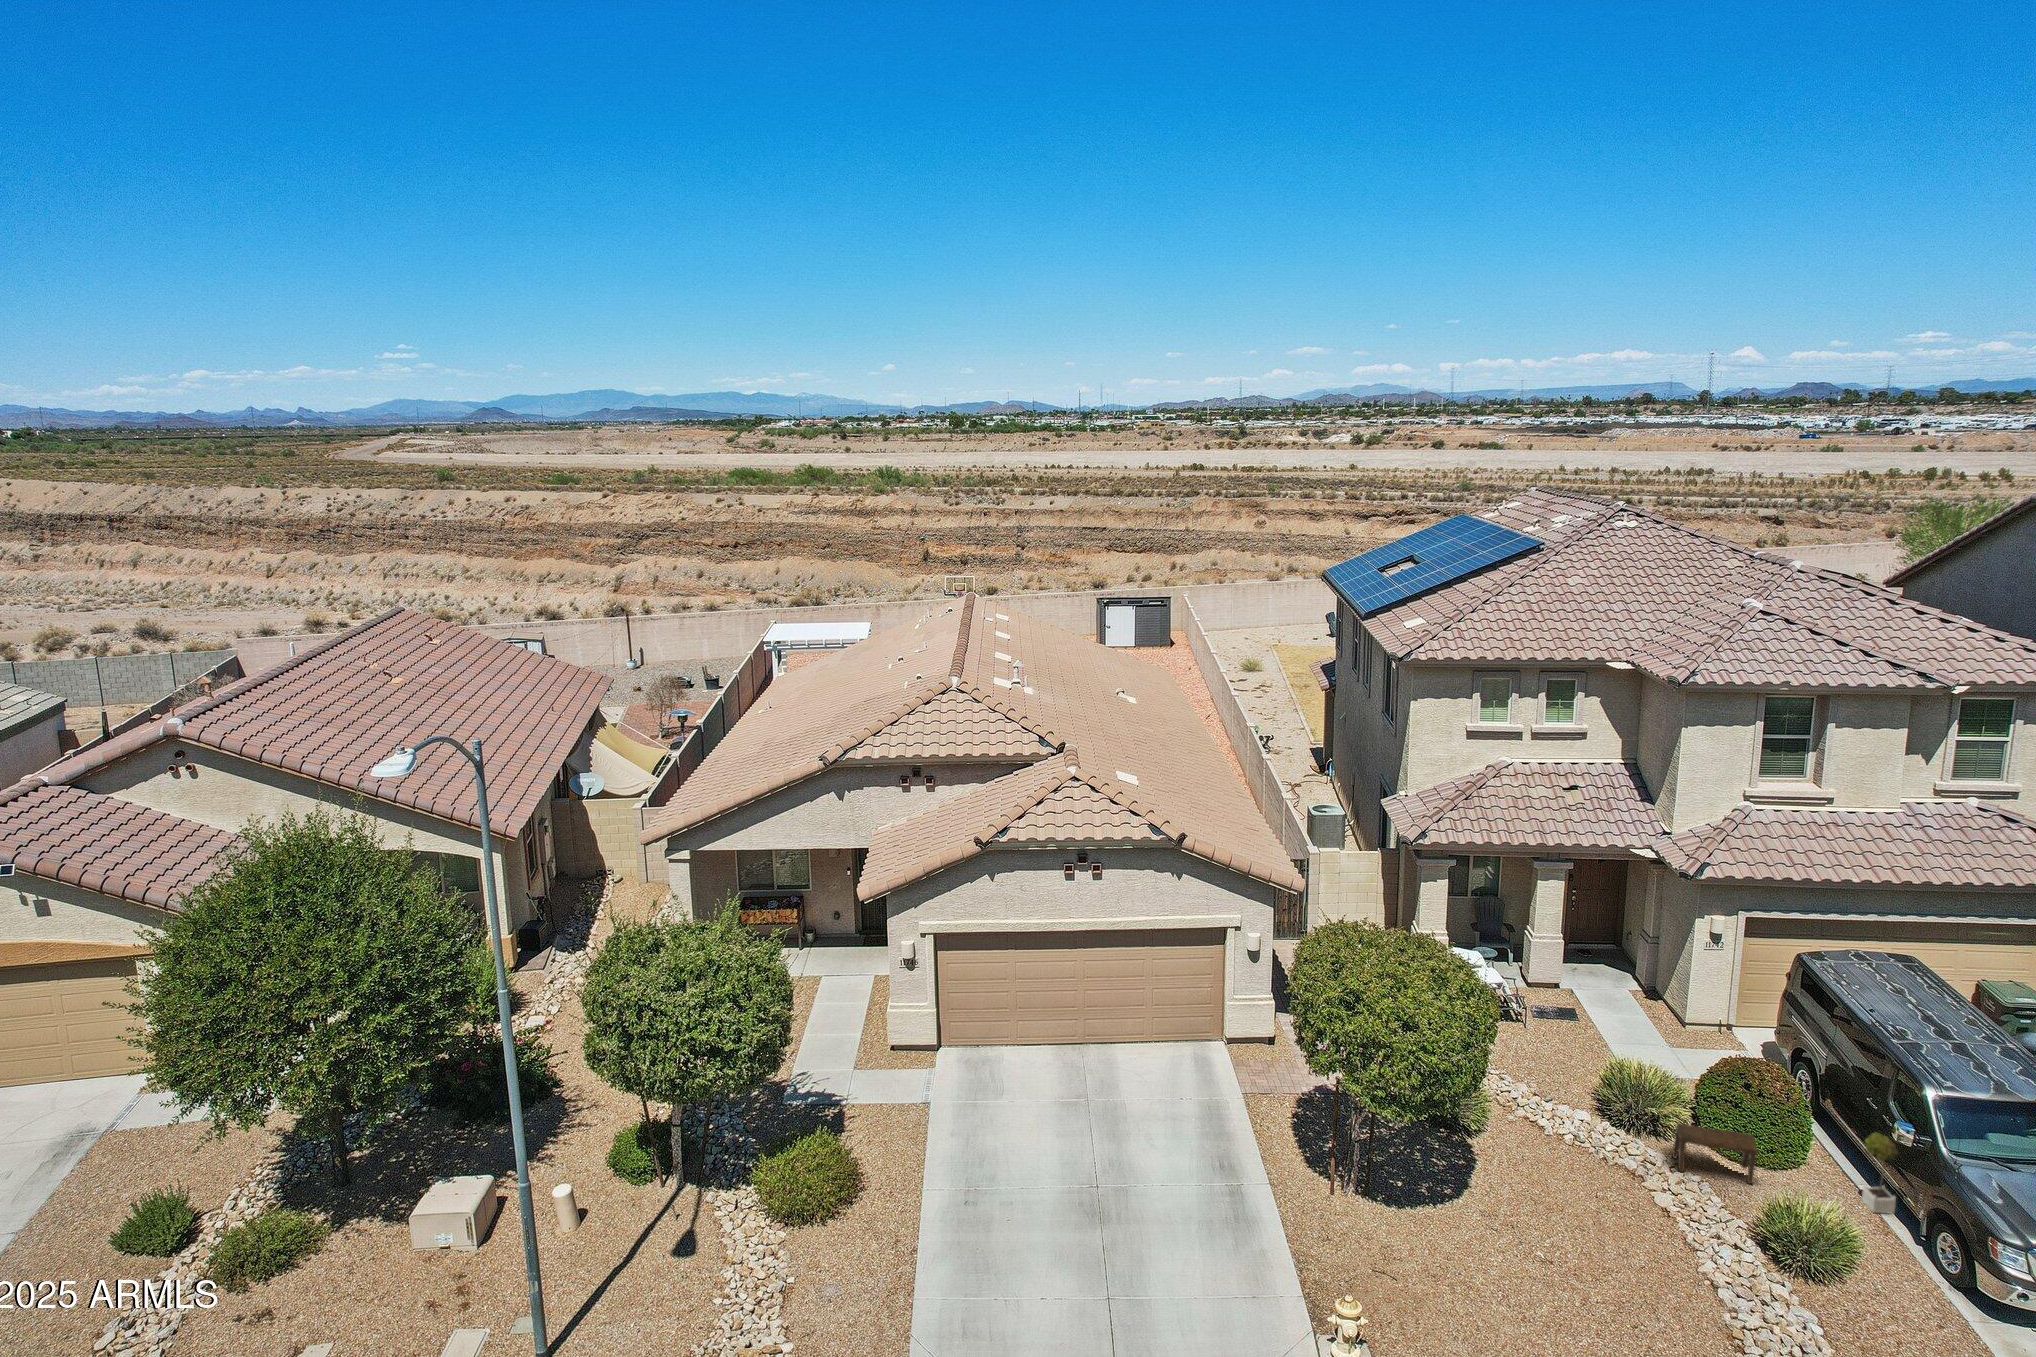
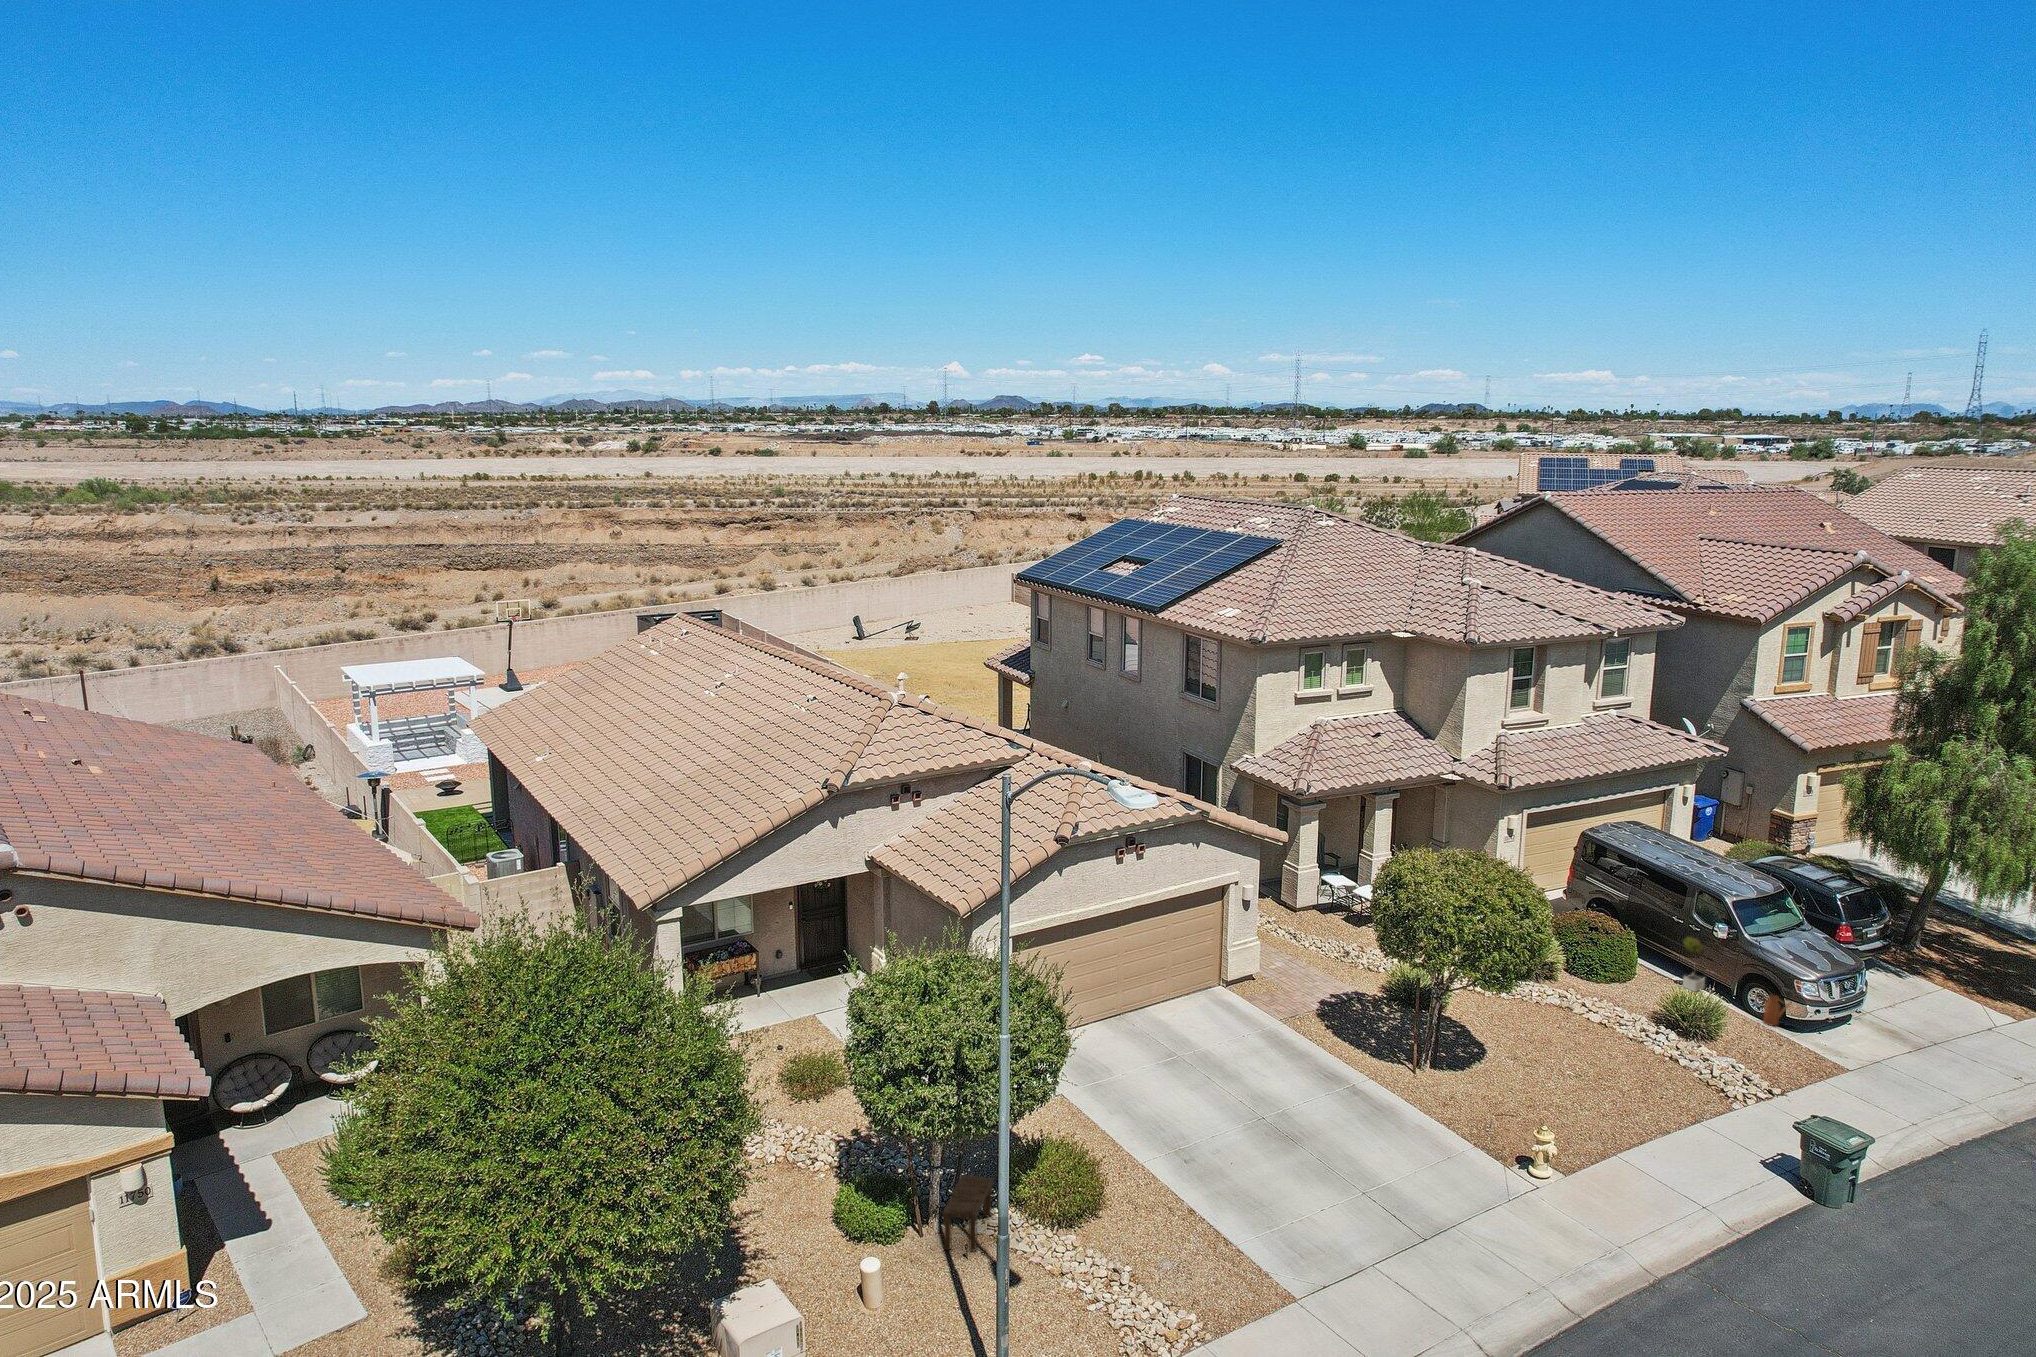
bench: present [1672,1123,1758,1184] -> present [943,1175,993,1251]
watering can: none [1934,1252,1974,1302] -> present [1763,995,1791,1026]

